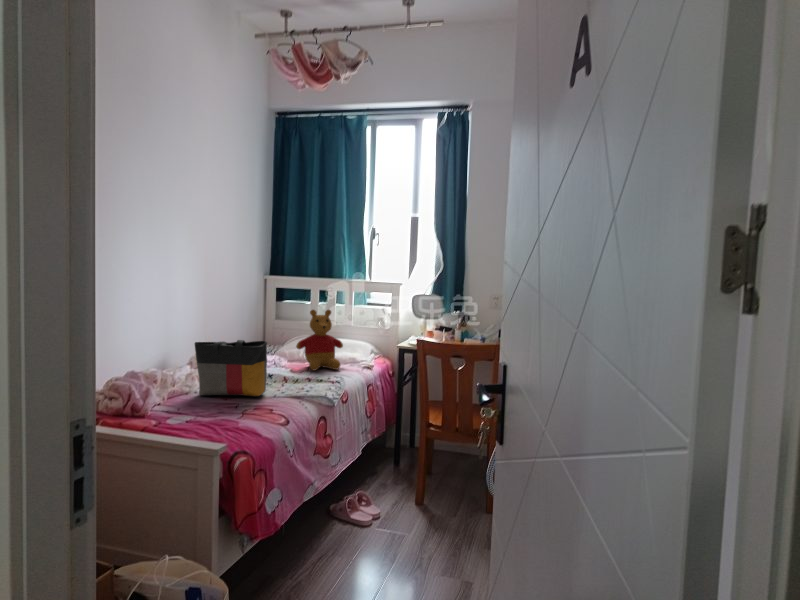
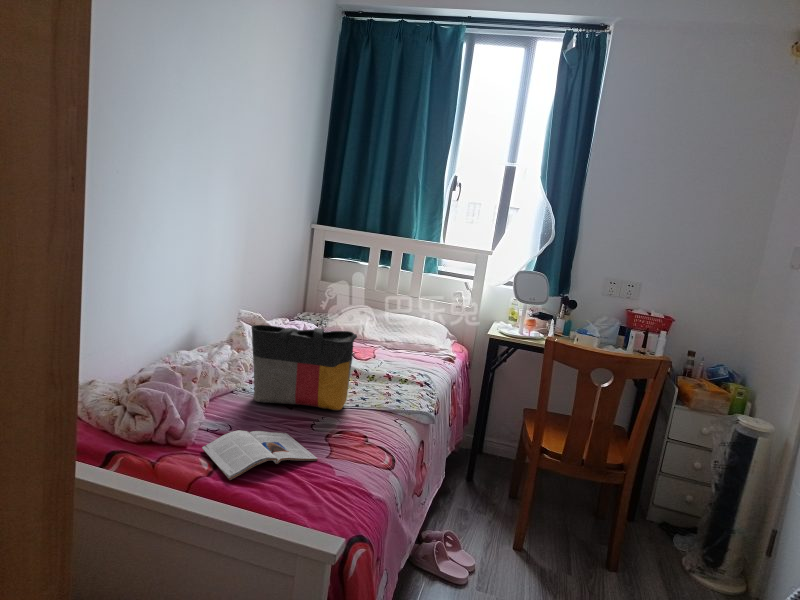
stuffed bear: present [296,310,343,370] -> none [365,280,422,362]
magazine: none [155,405,232,429] -> present [202,430,318,480]

